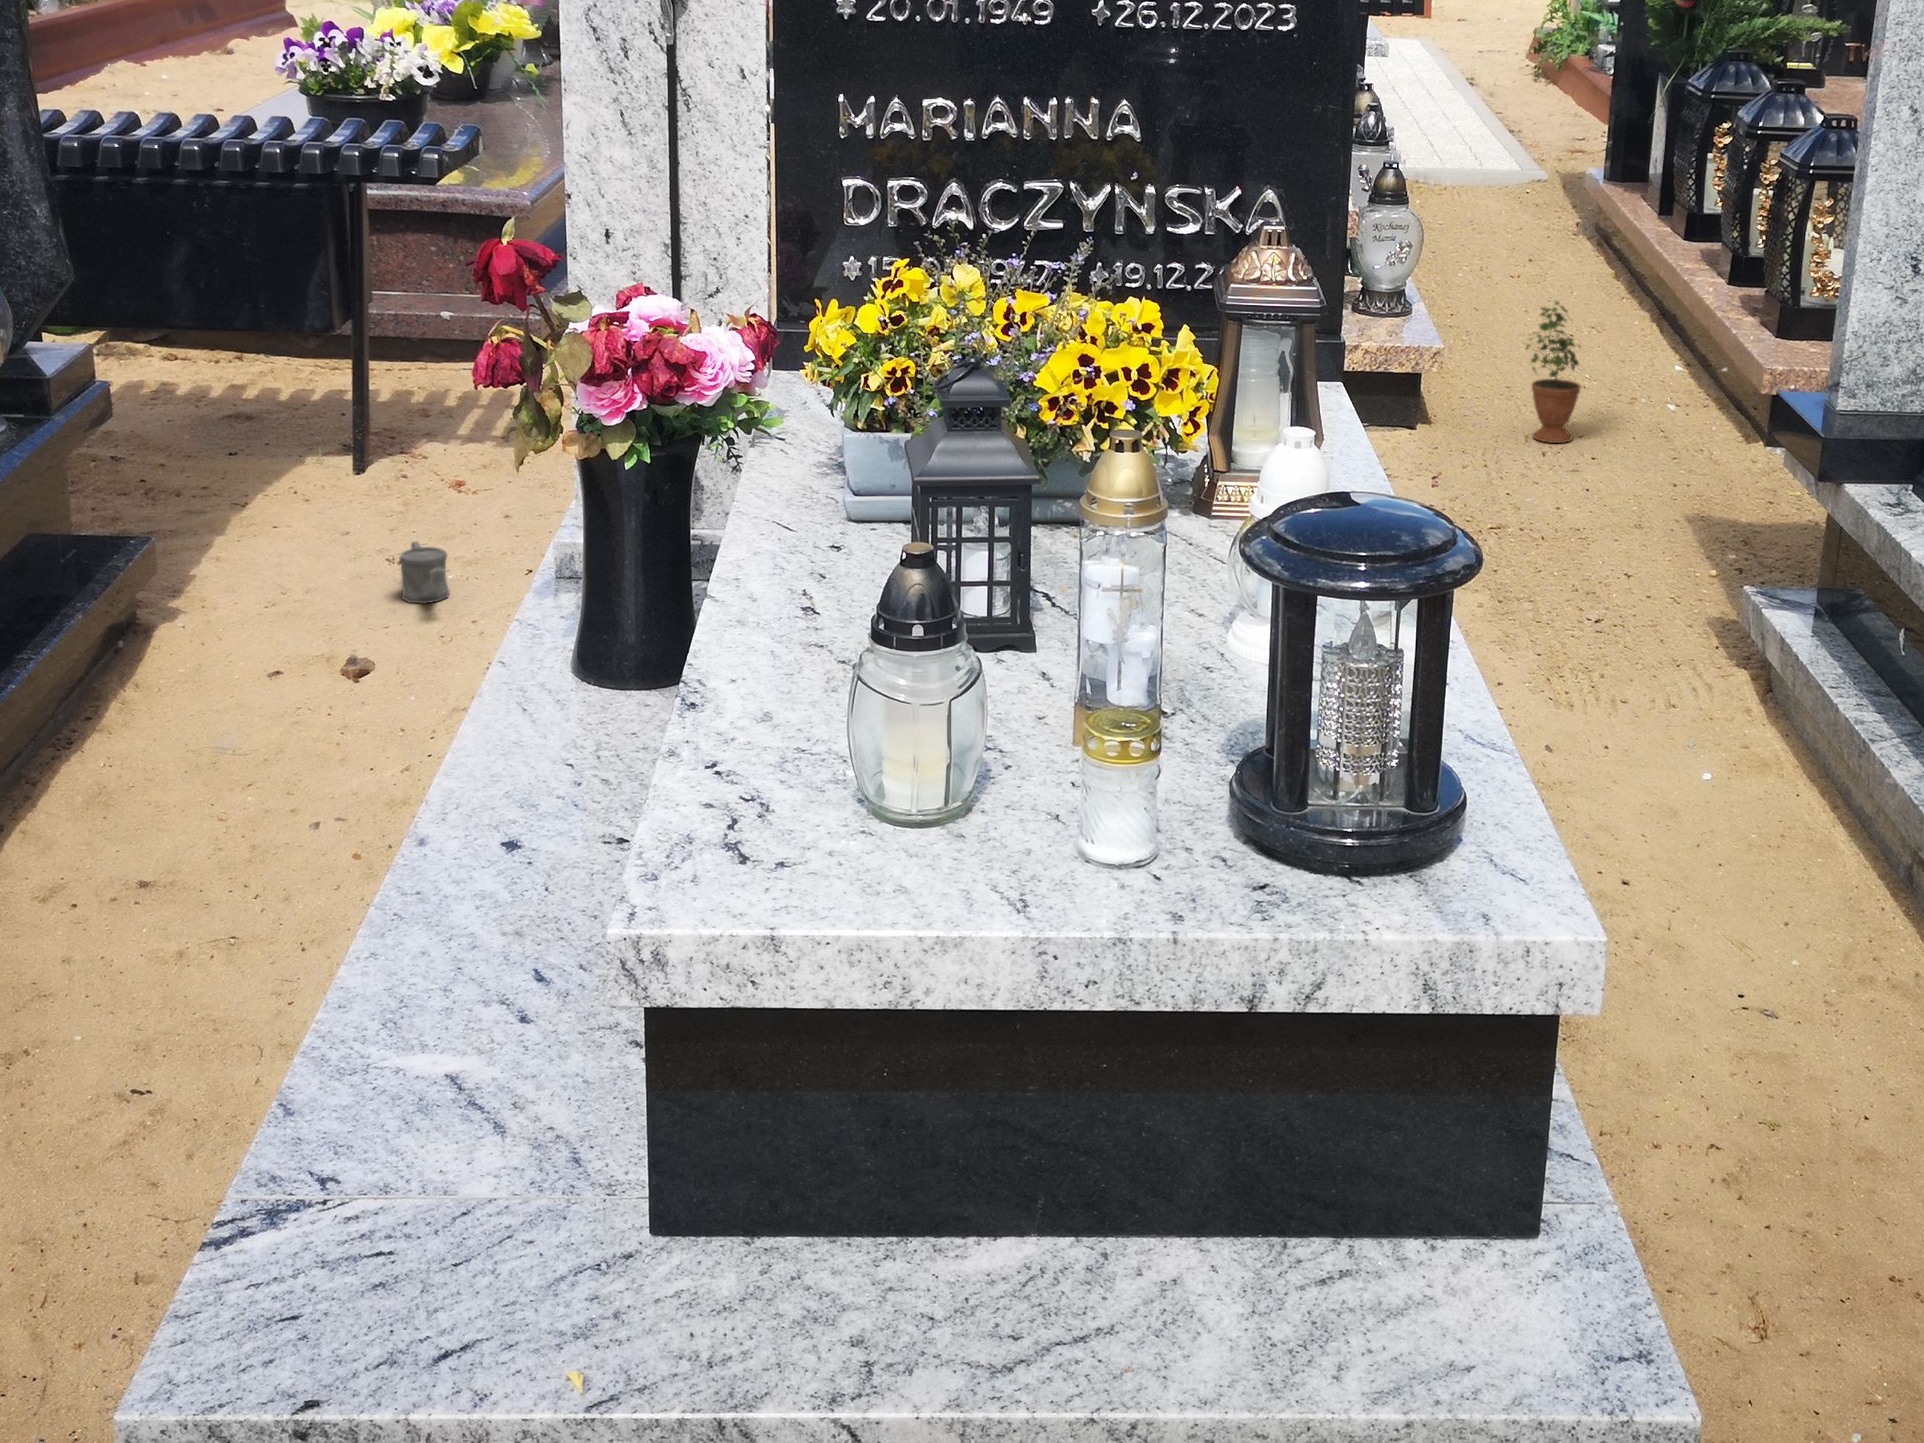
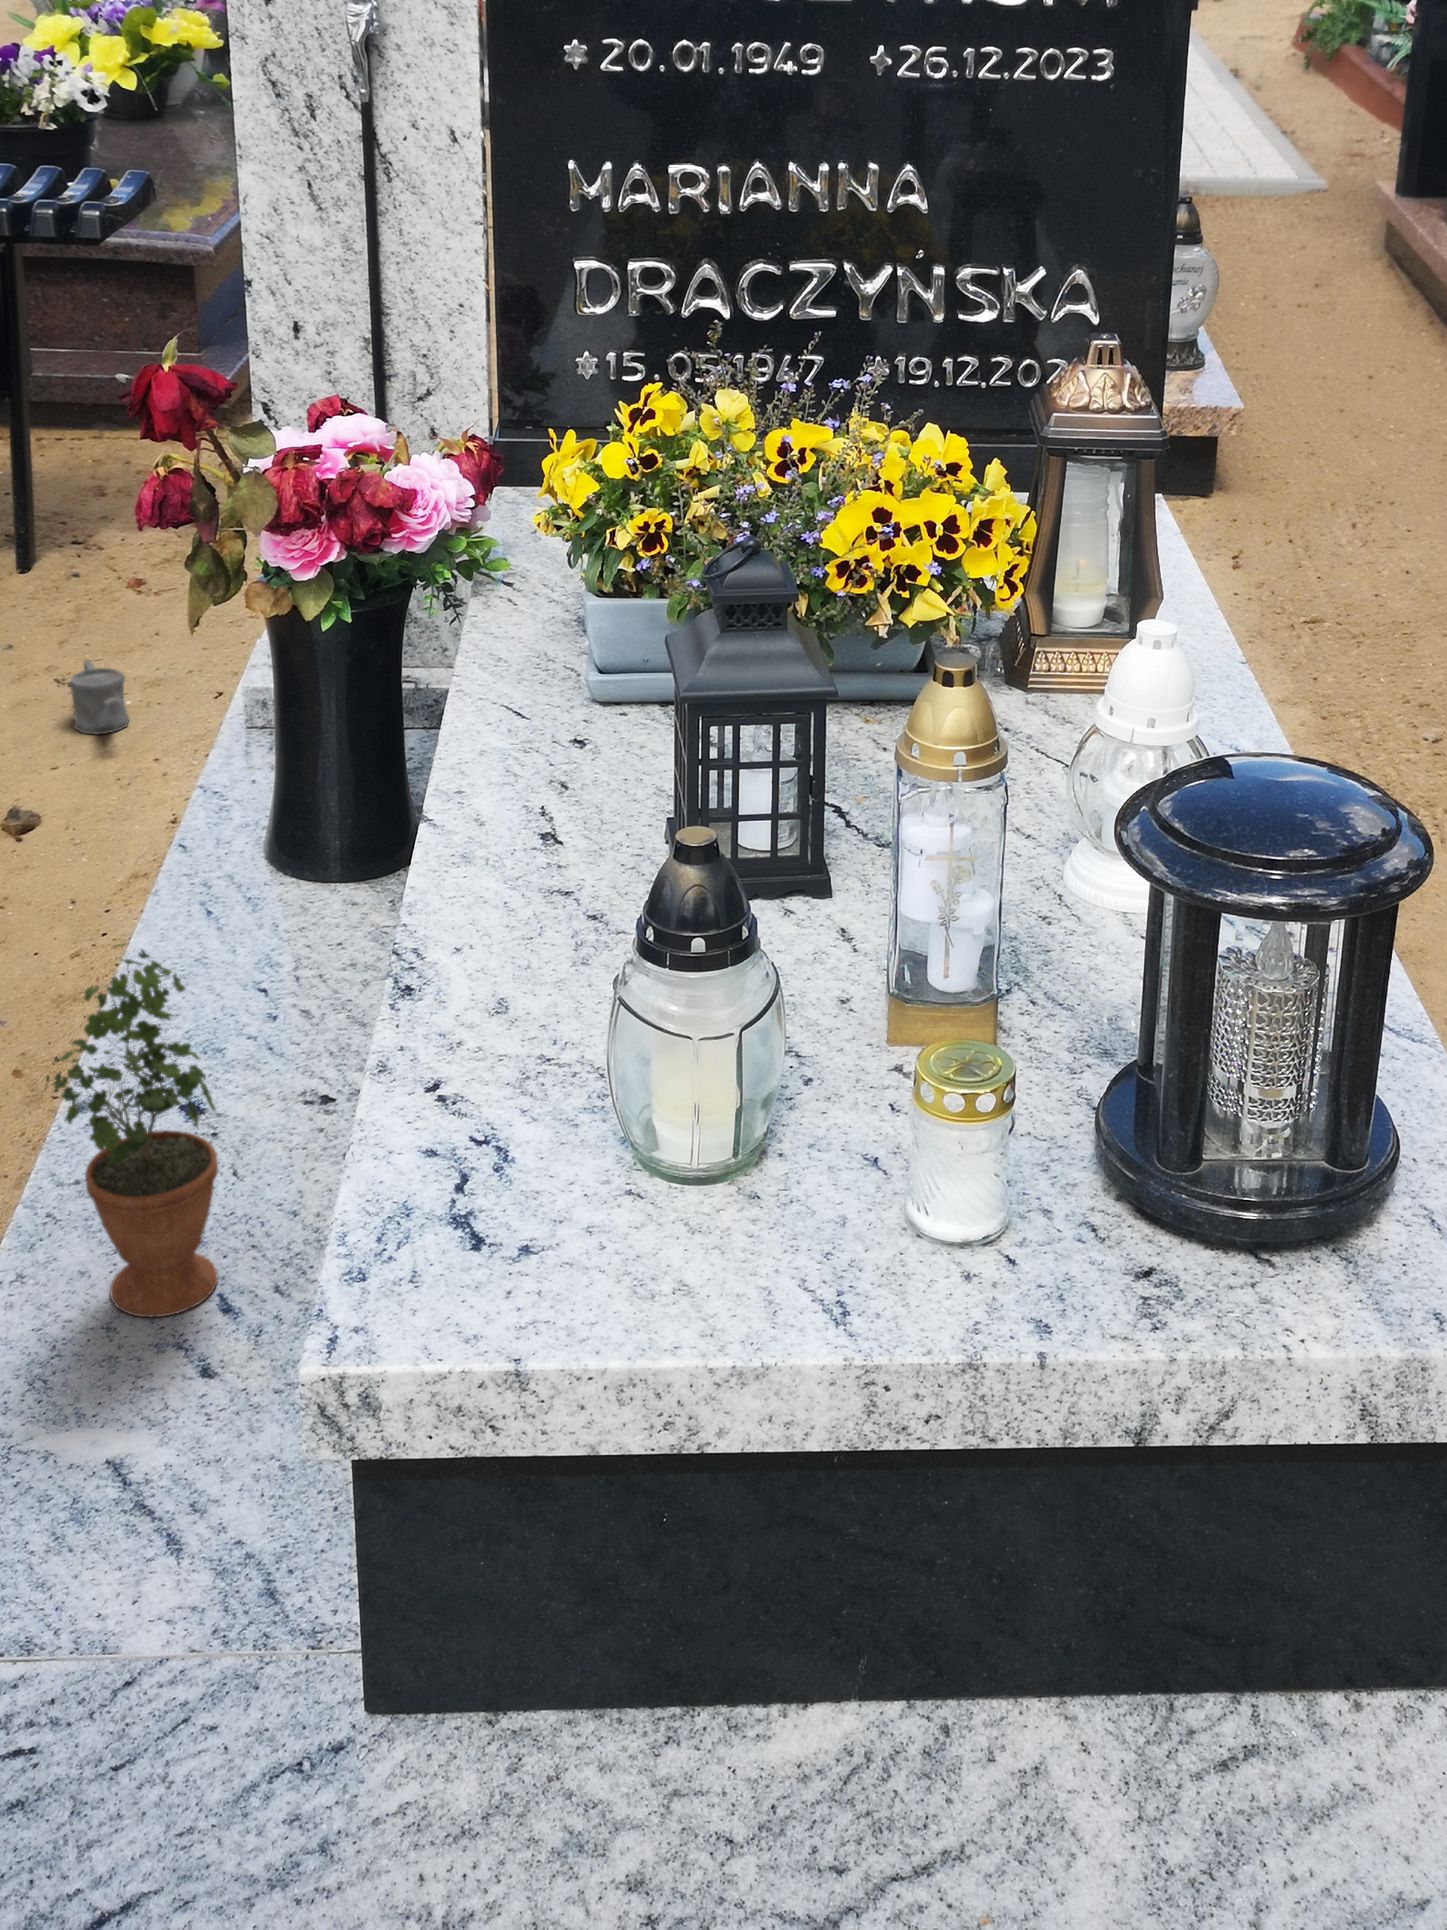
potted plant: present [1526,302,1580,443] -> present [46,943,218,1317]

